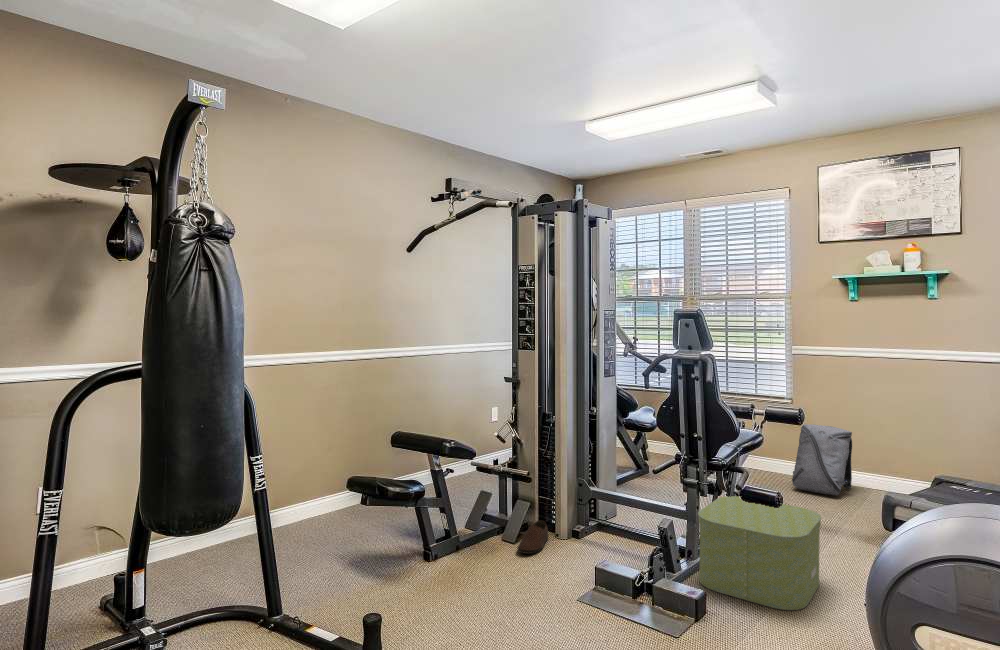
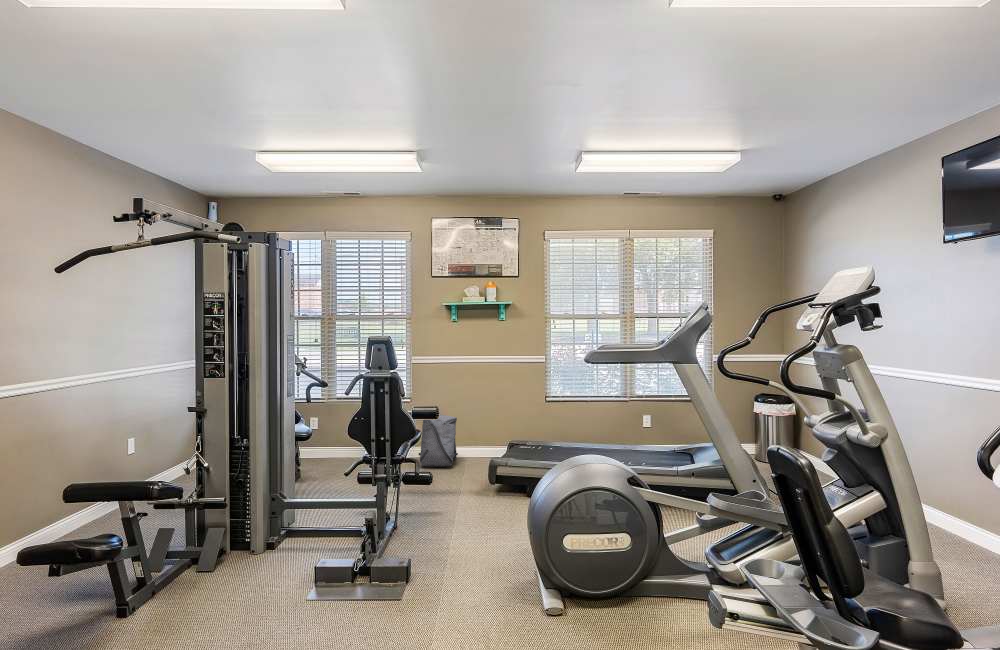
storage box: present [698,496,821,610] -> none [391,480,471,559]
shoe: present [517,520,548,554] -> none [221,542,246,578]

